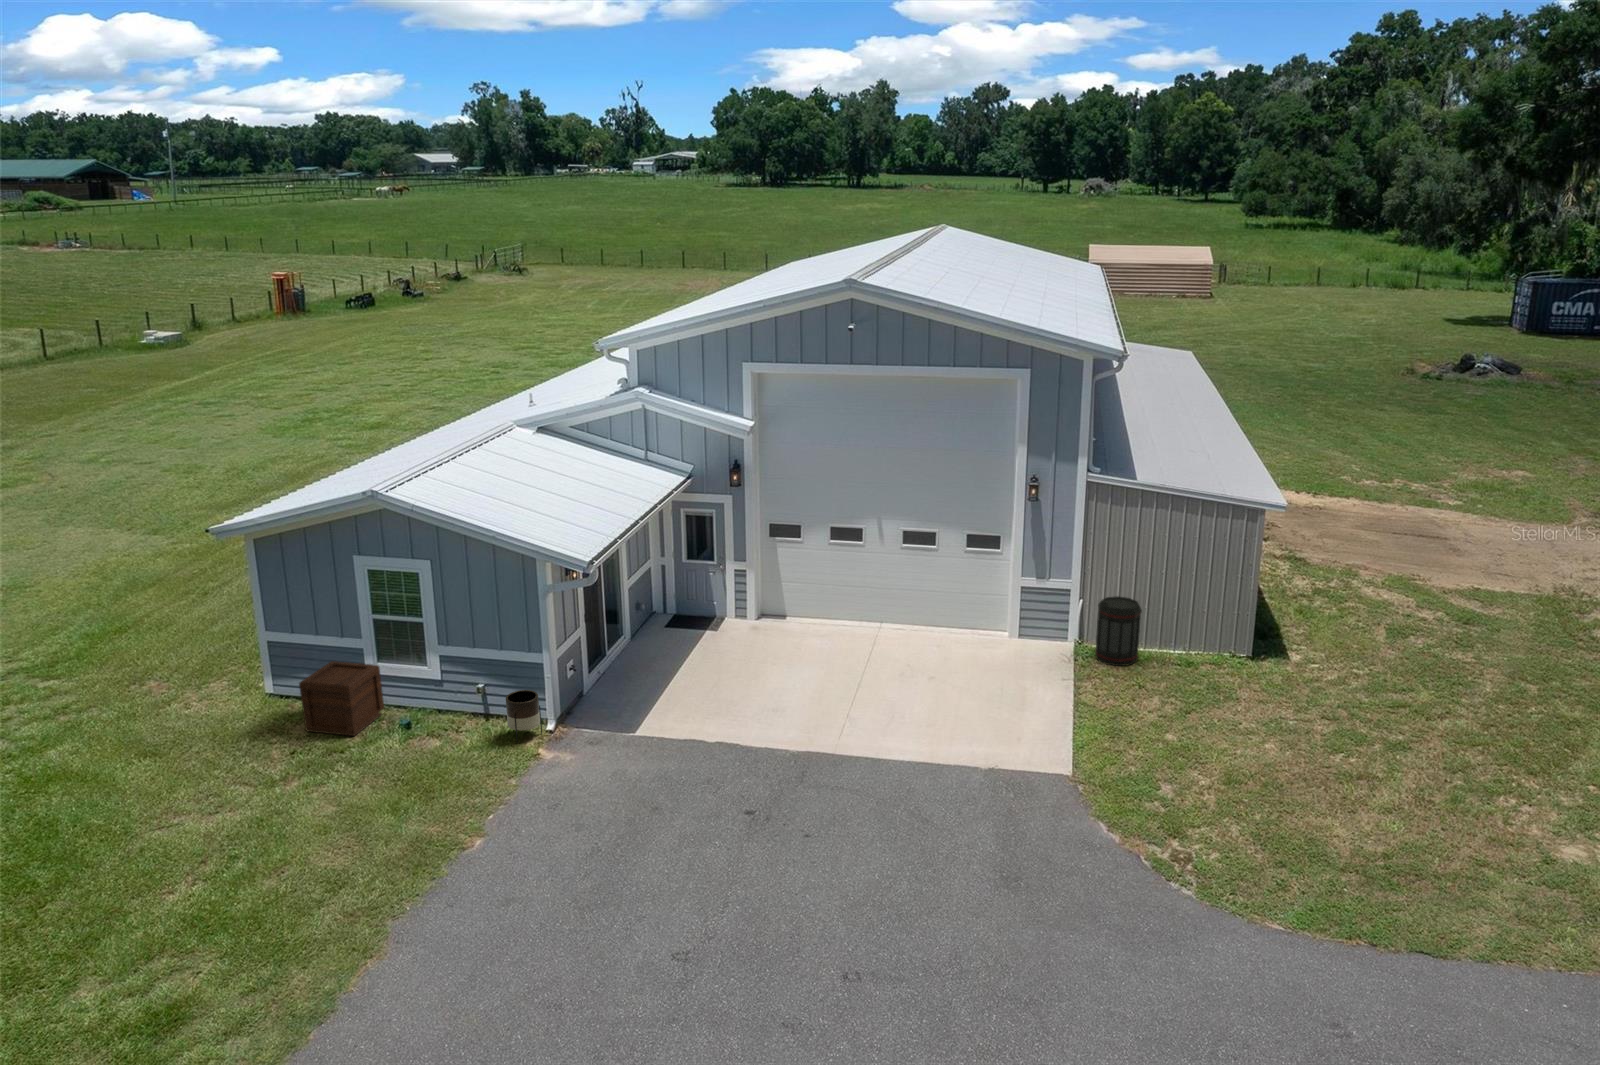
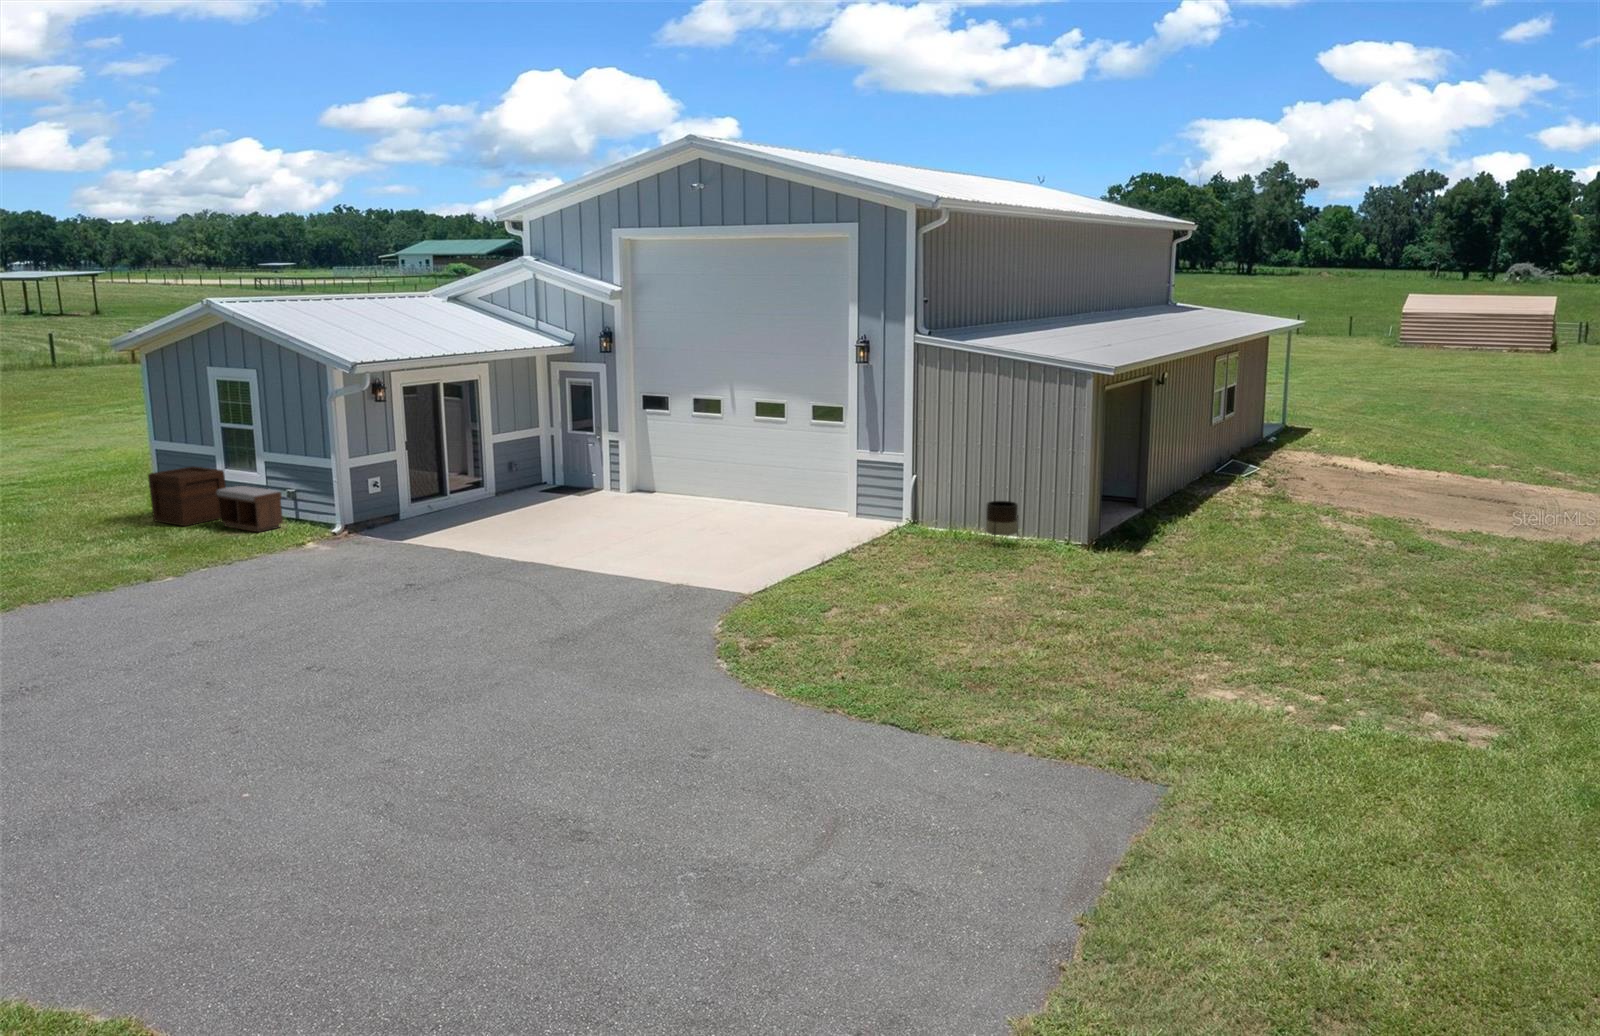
trash can: present [1095,596,1142,666] -> none [914,470,962,541]
bench: none [391,682,472,736] -> present [216,486,283,532]
planter: present [506,690,542,743] -> present [986,501,1018,536]

